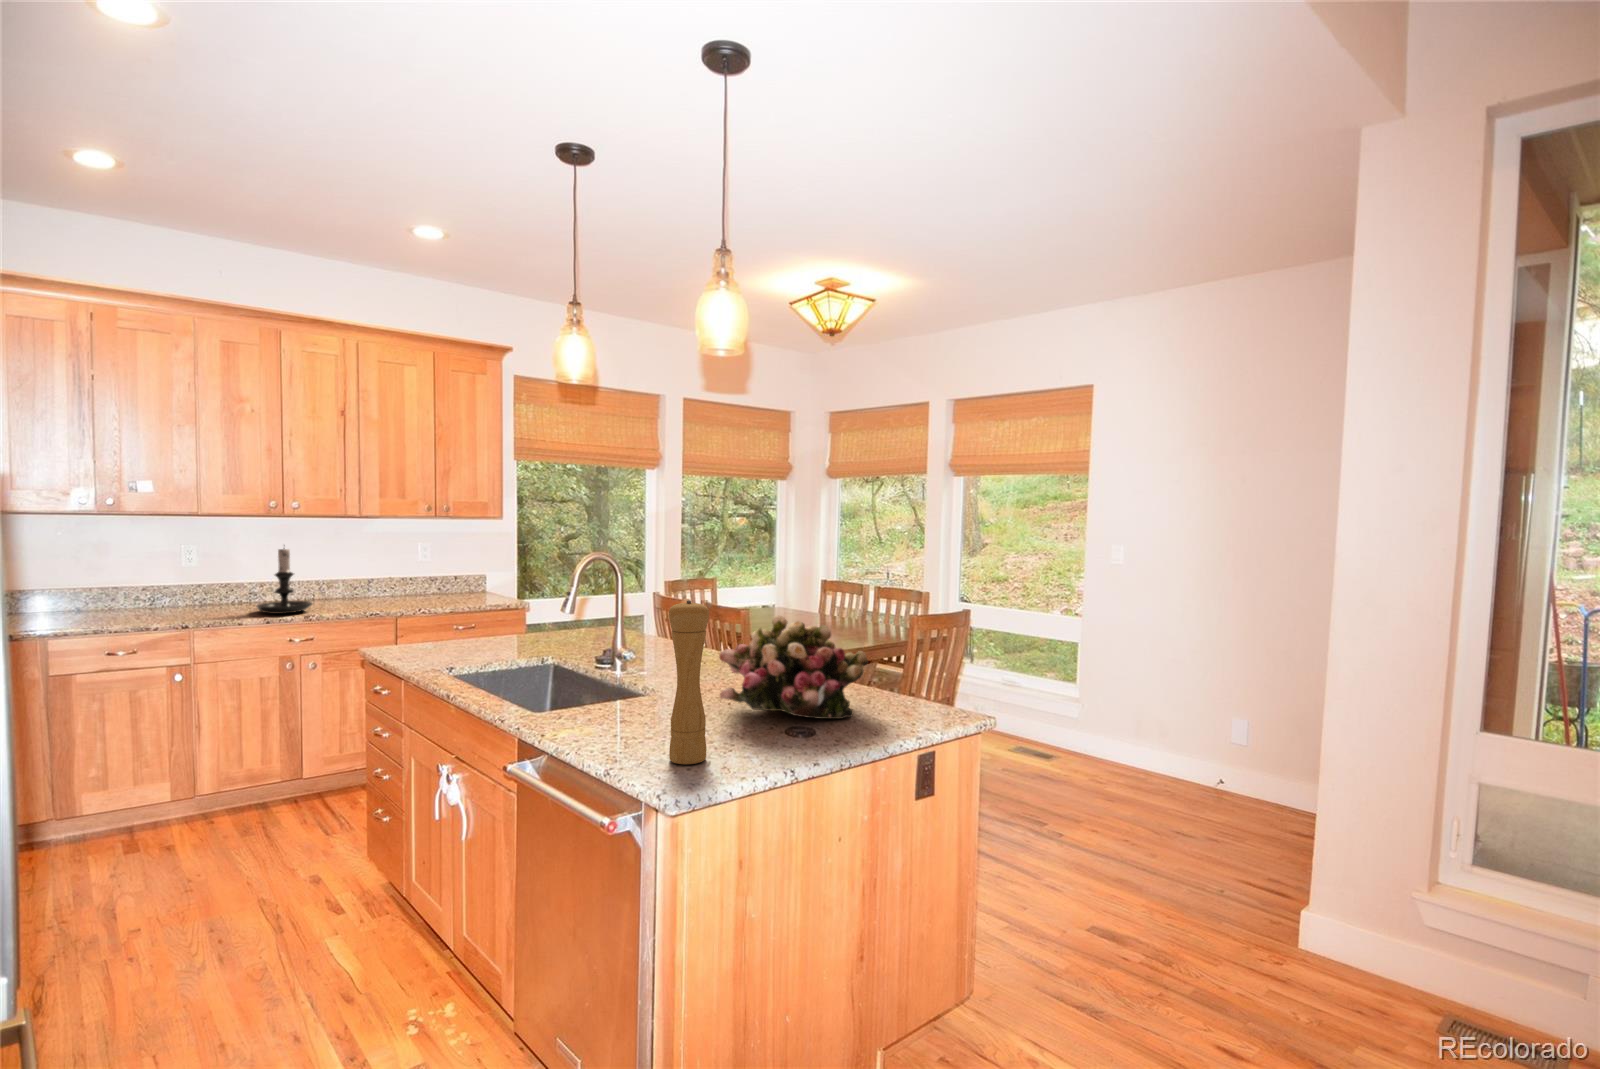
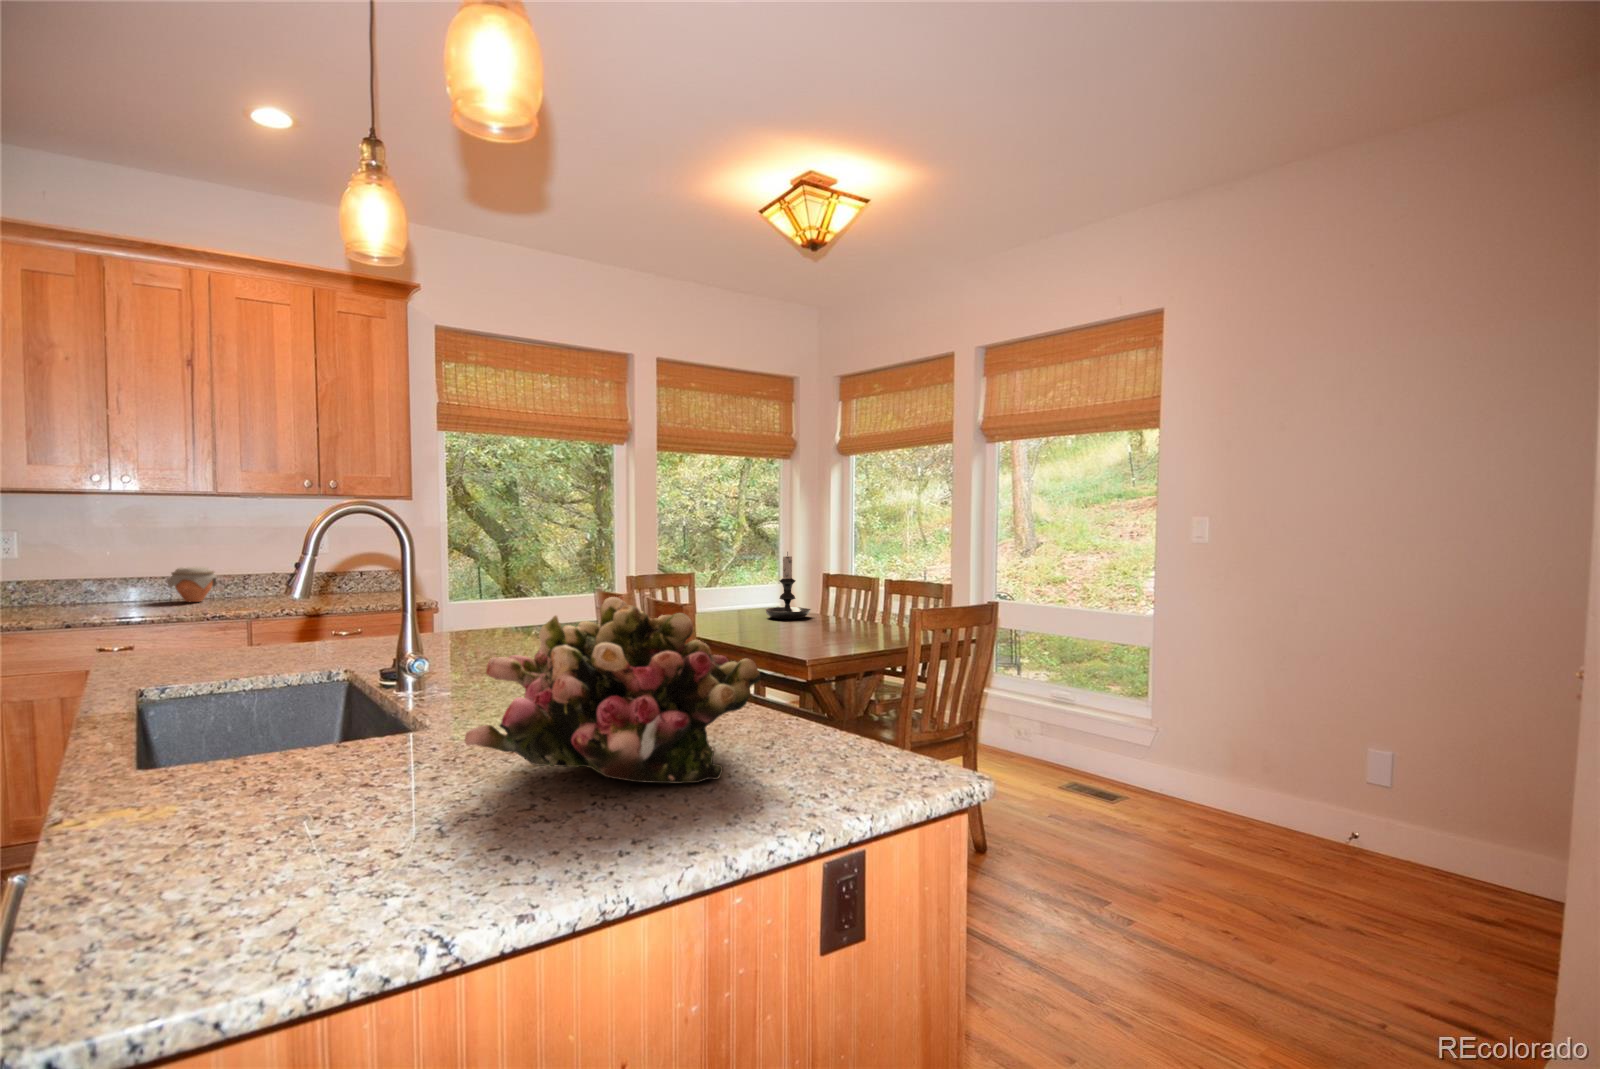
candle holder: present [257,548,312,614] -> present [766,552,811,619]
jar: none [315,573,353,602] -> present [167,567,217,602]
pepper mill: present [669,601,709,764] -> none [246,548,347,896]

